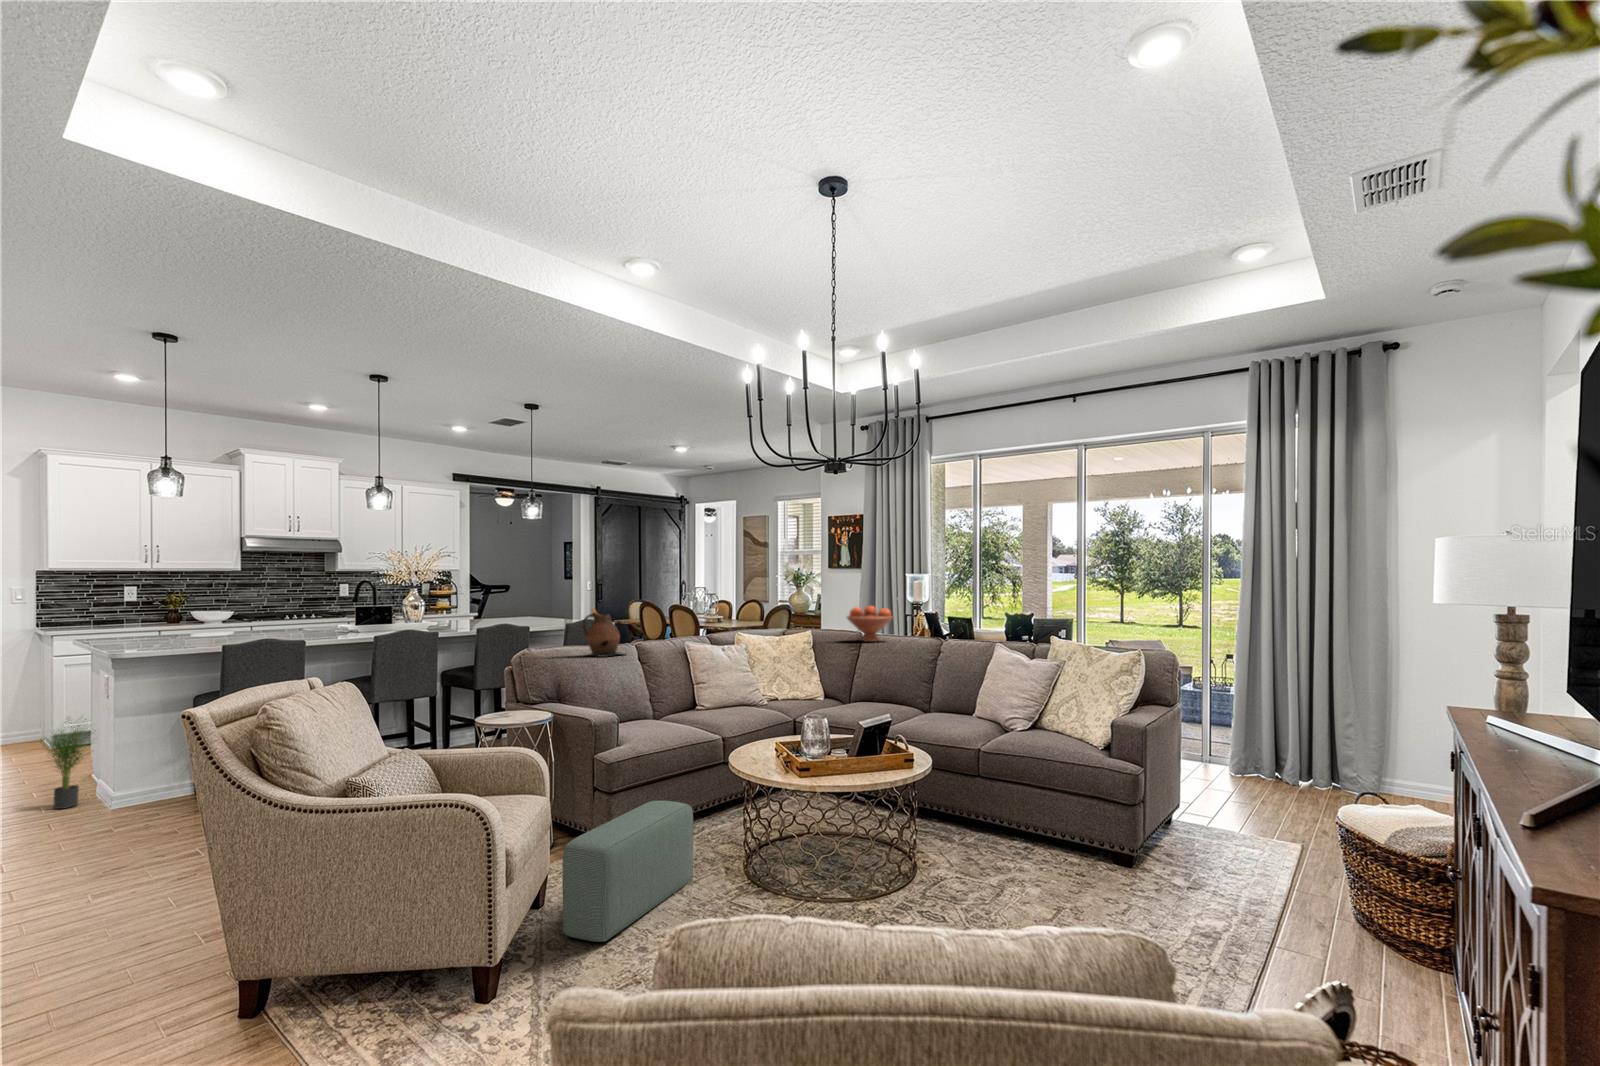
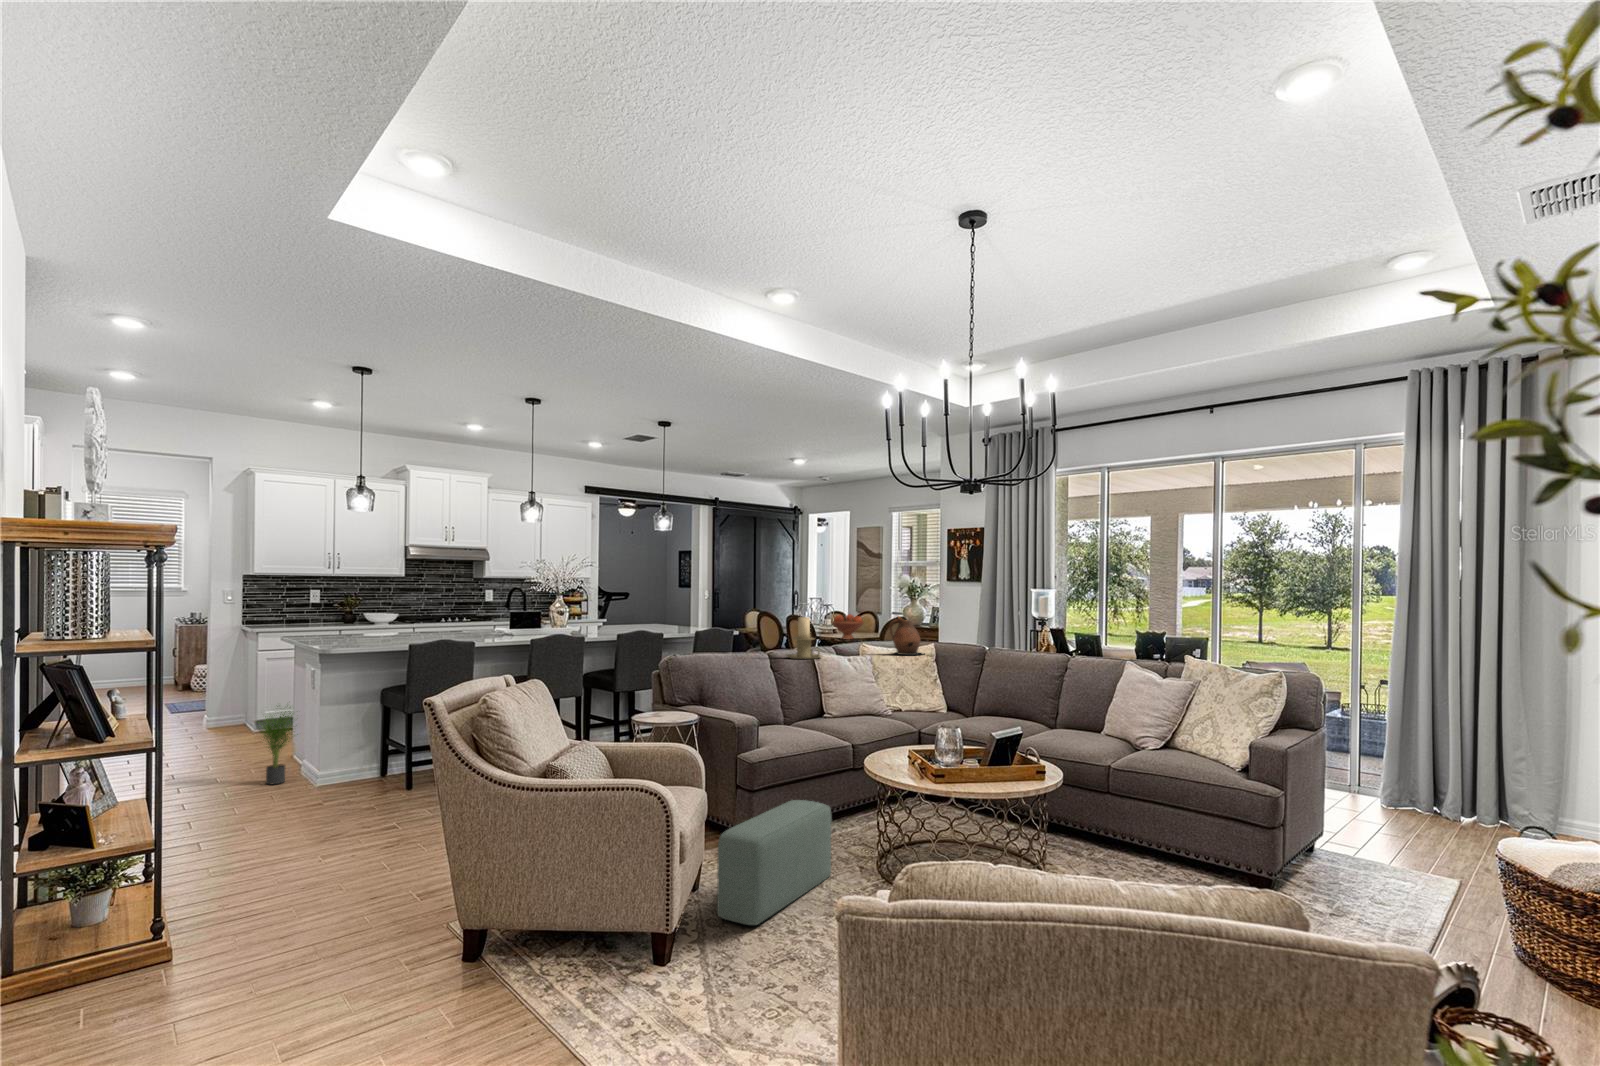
fruit bowl: present [847,606,893,642] -> present [832,614,864,640]
candle holder: none [652,607,693,651] -> present [786,617,822,659]
ceramic pitcher: present [583,609,623,657] -> present [889,617,920,655]

